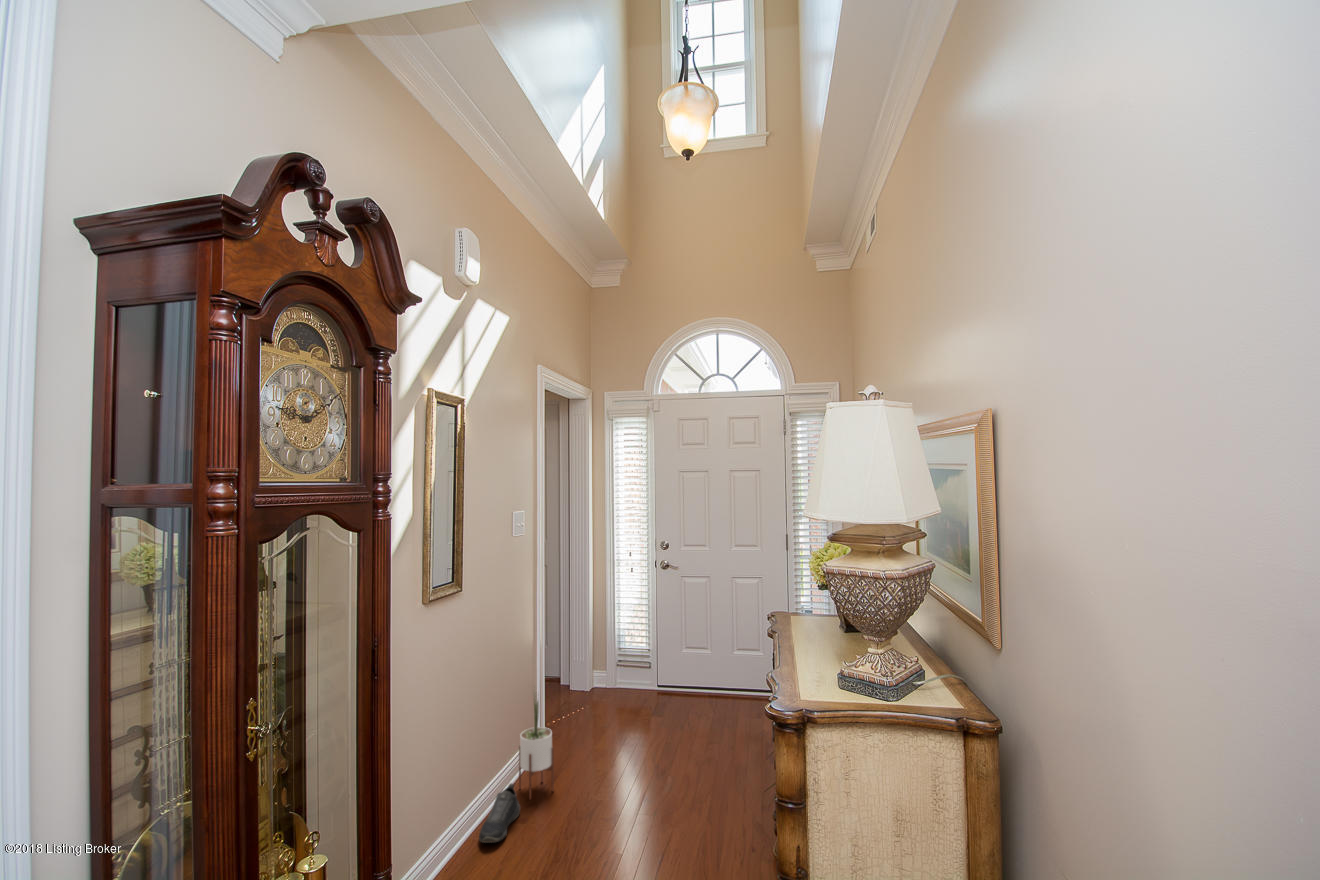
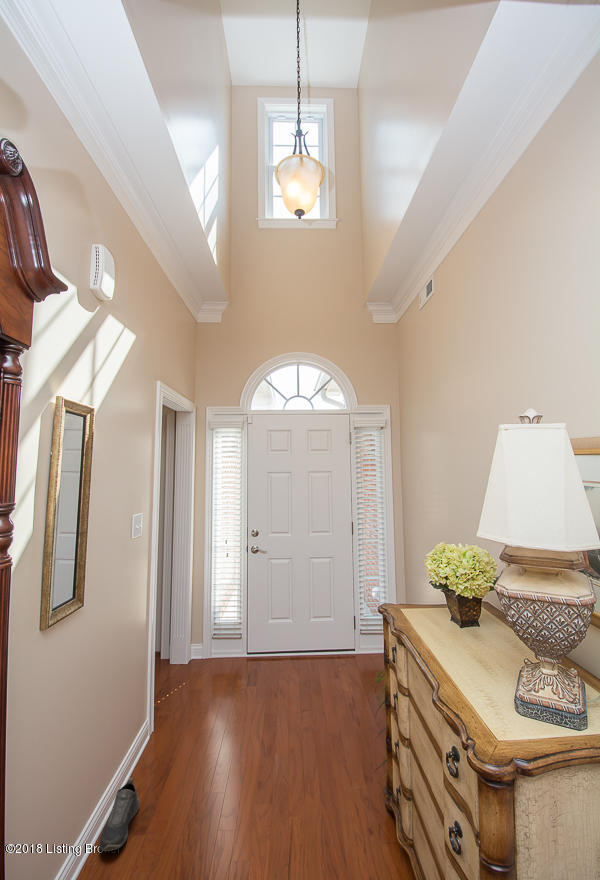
potted plant: present [519,692,554,799] -> none [135,673,170,788]

